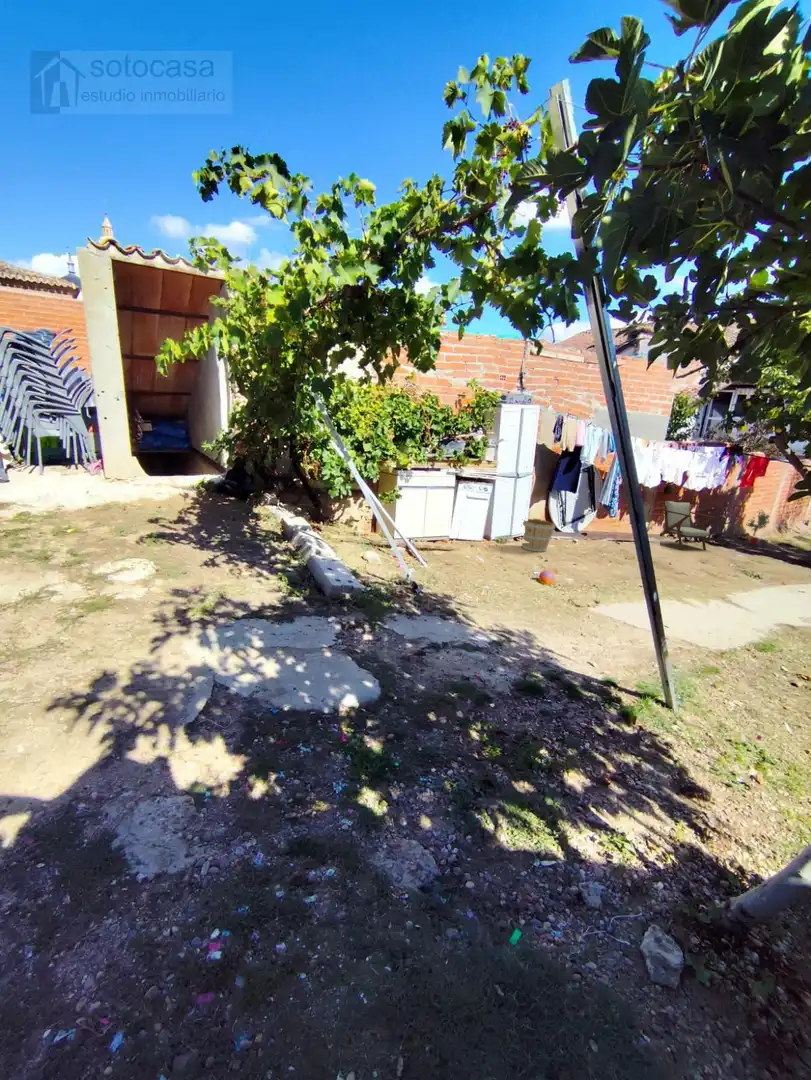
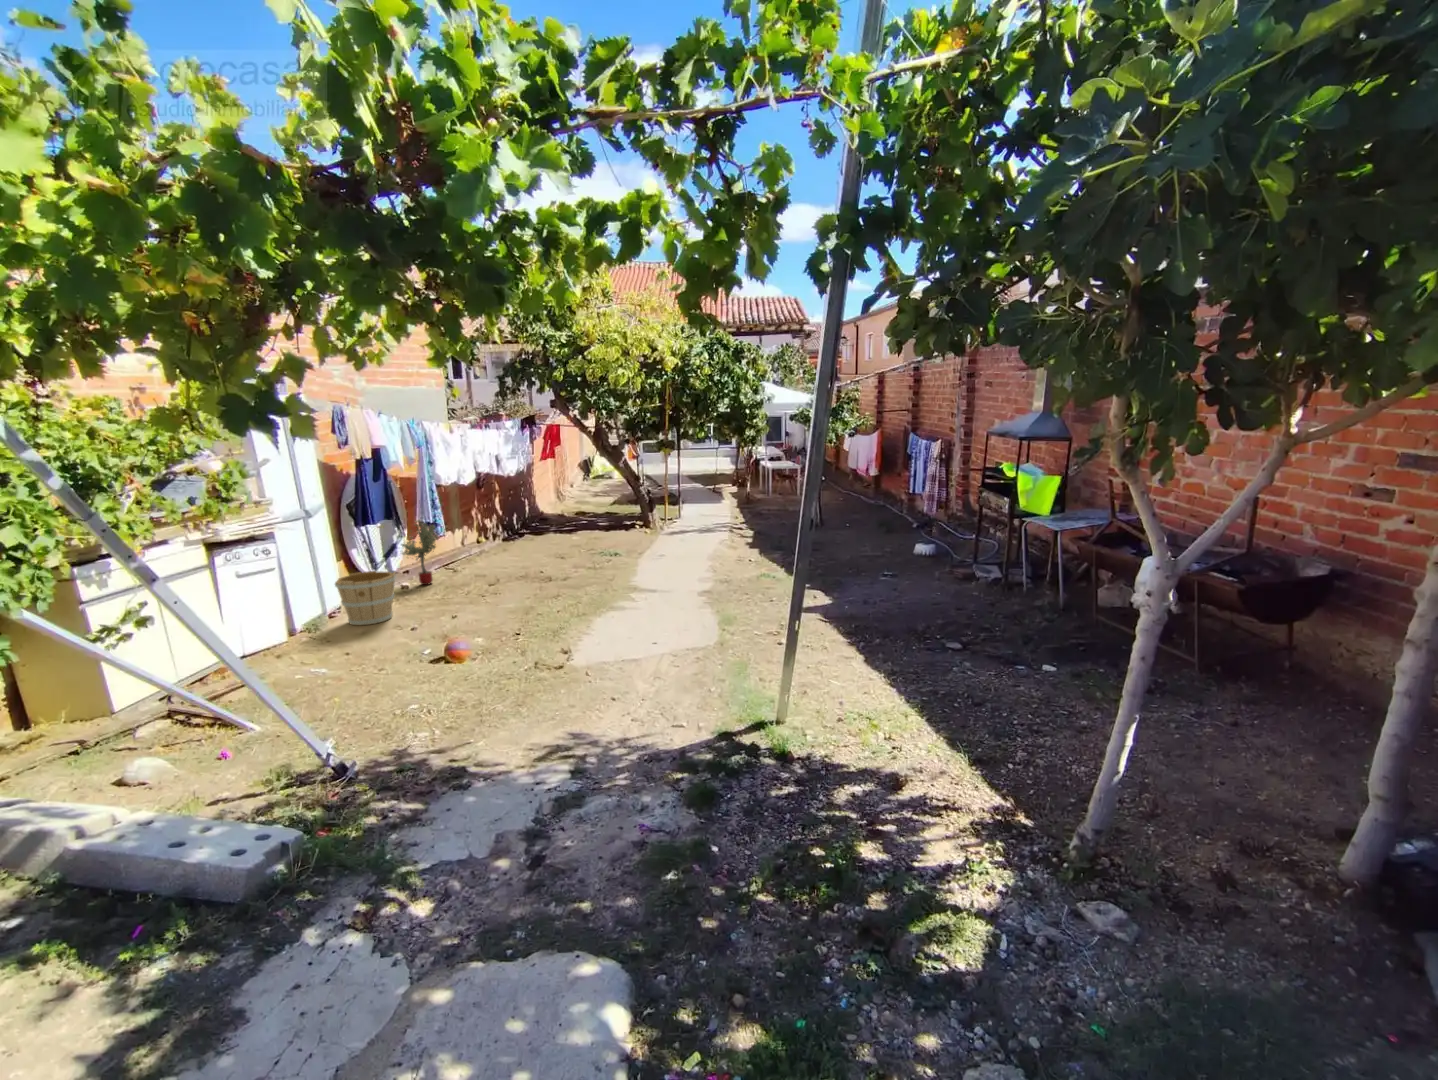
lounge chair: present [661,501,715,550] -> none [473,493,533,553]
potted tree: present [746,511,769,545] -> present [402,520,439,585]

